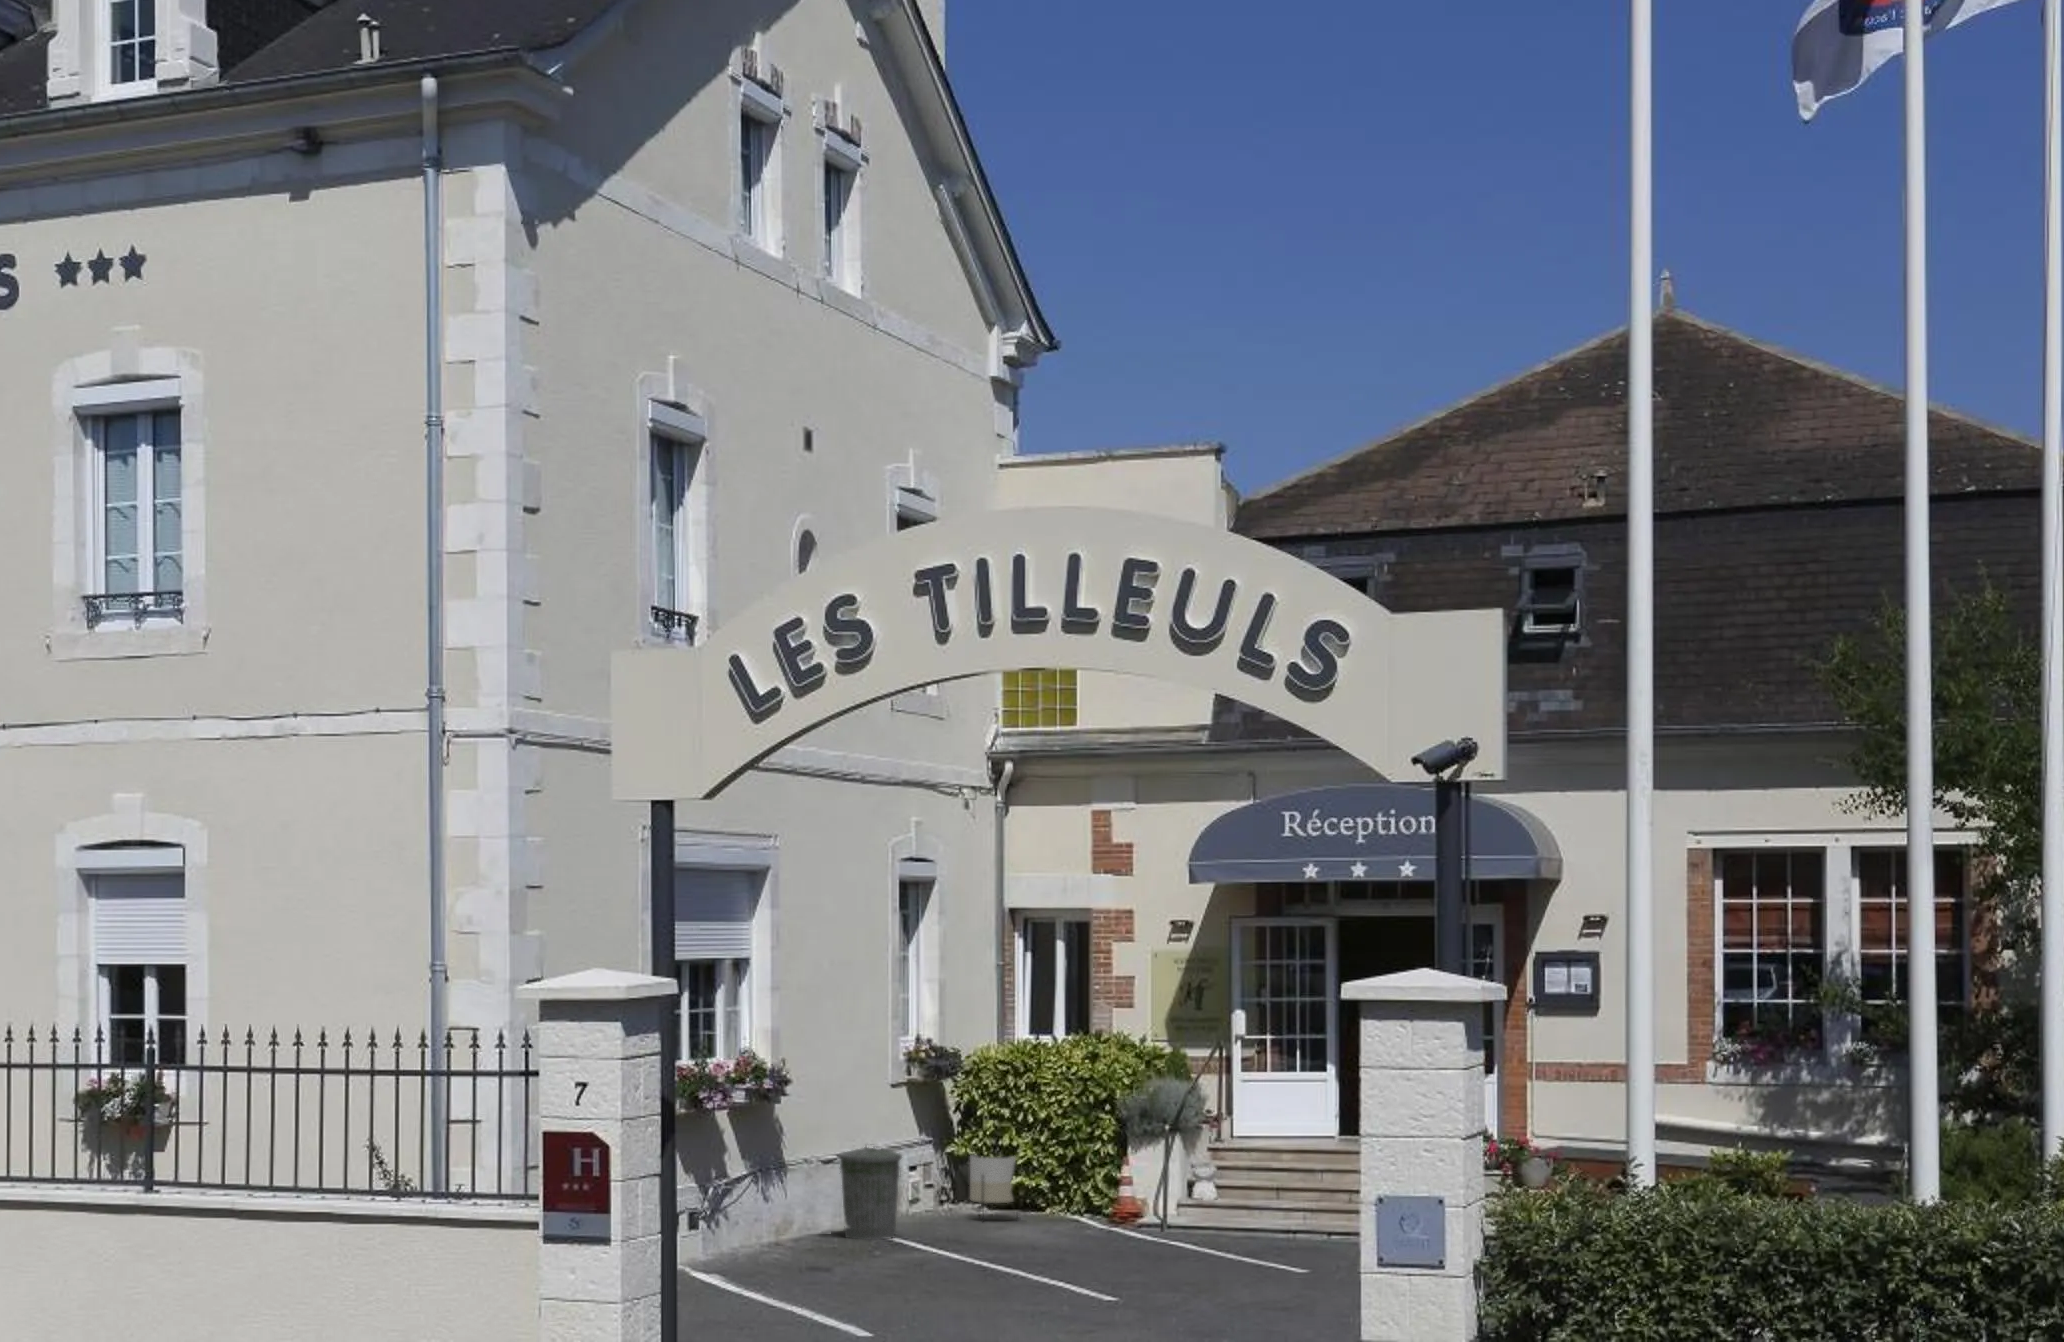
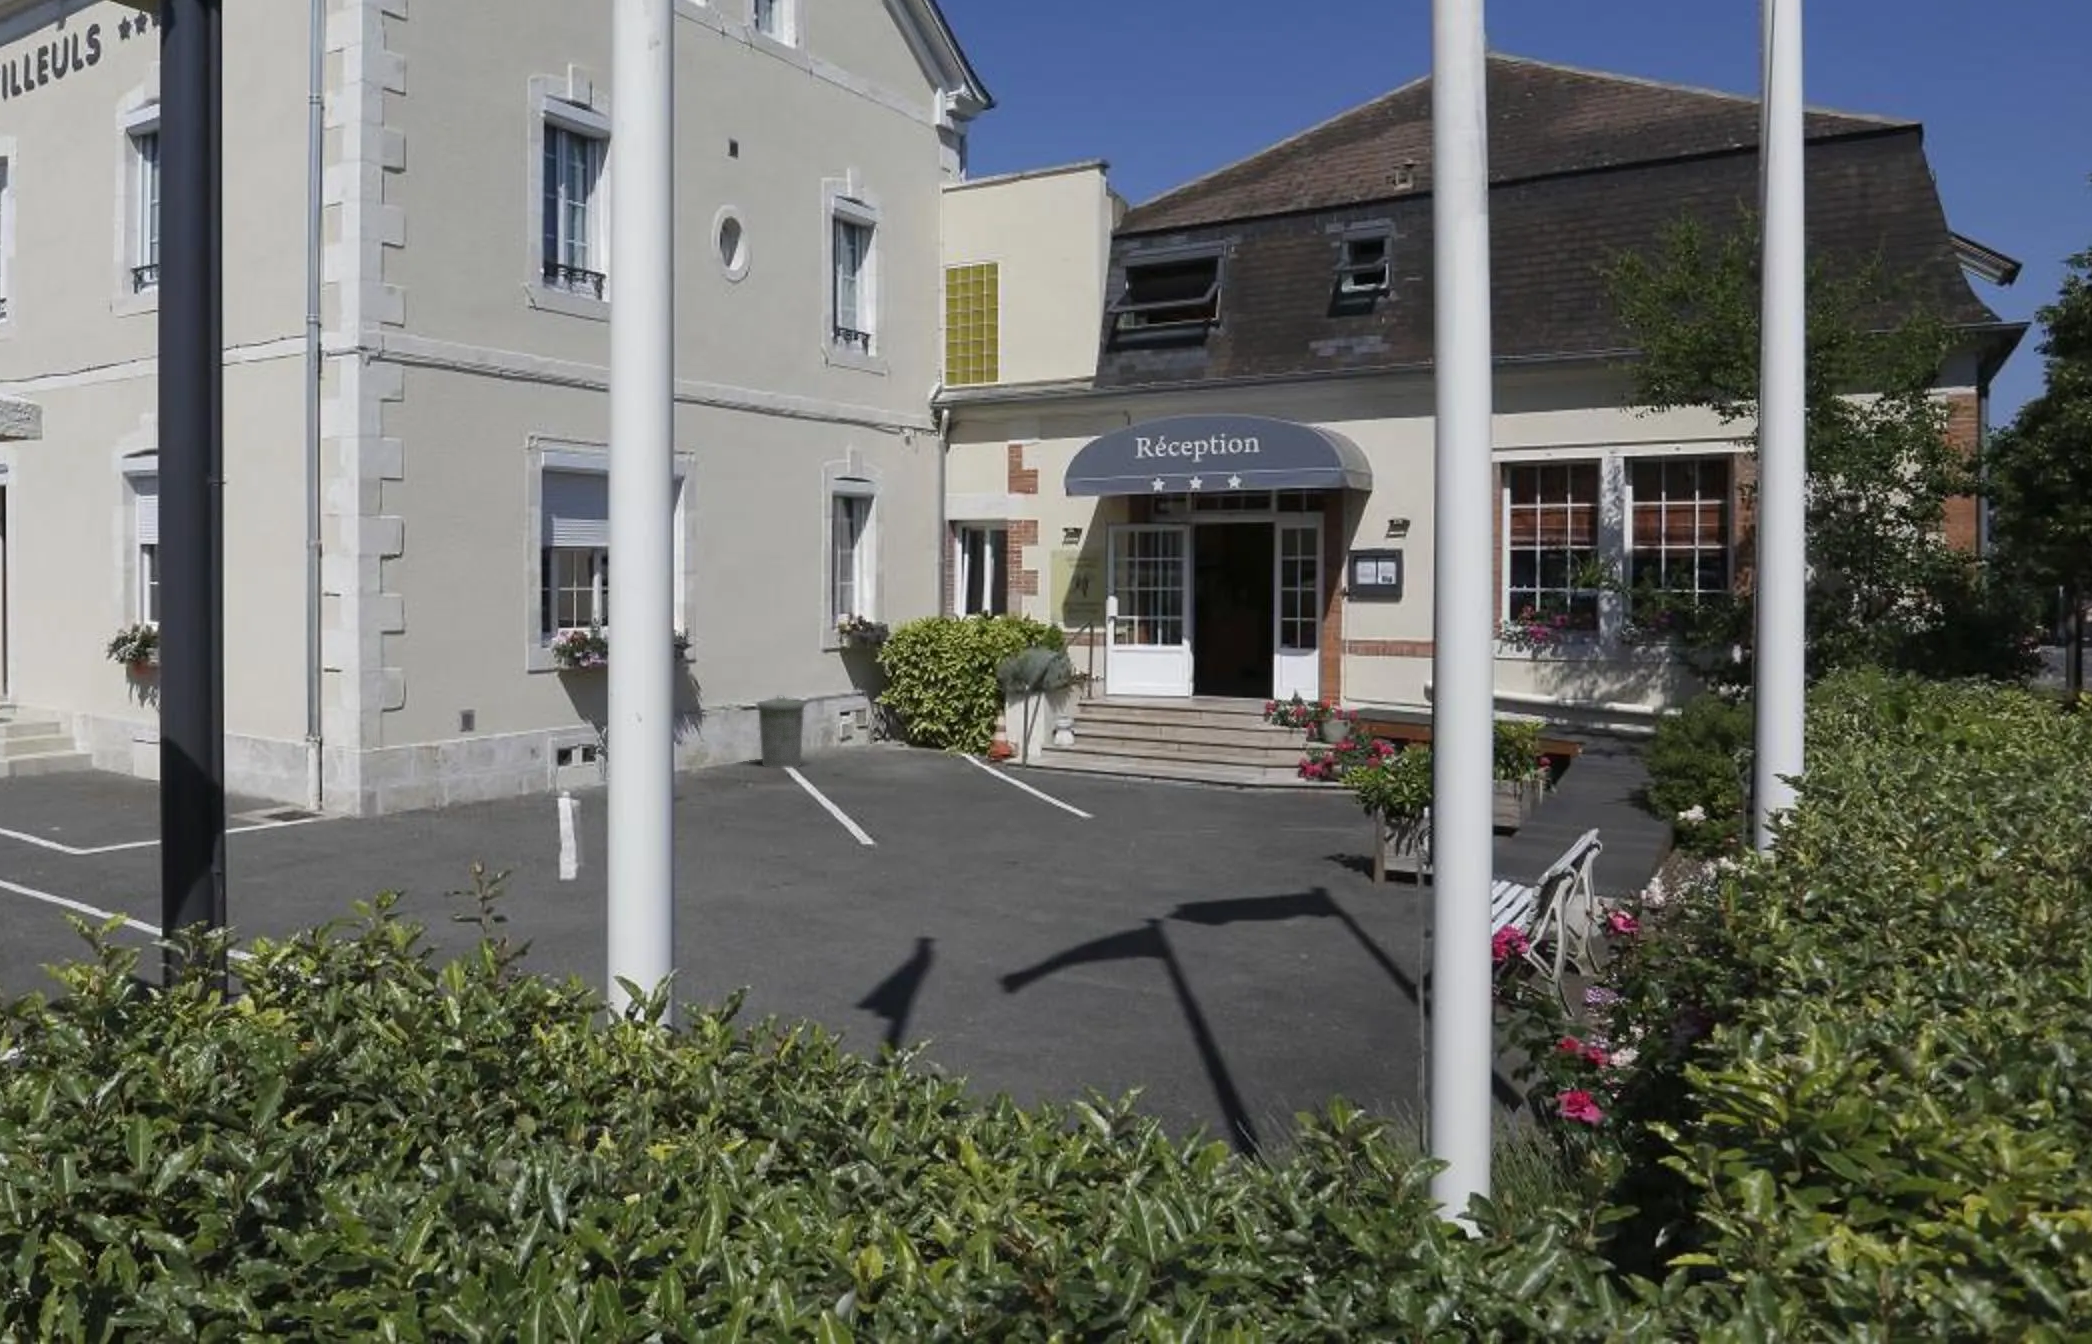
planter: present [970,1155,1015,1222] -> none [885,702,922,755]

